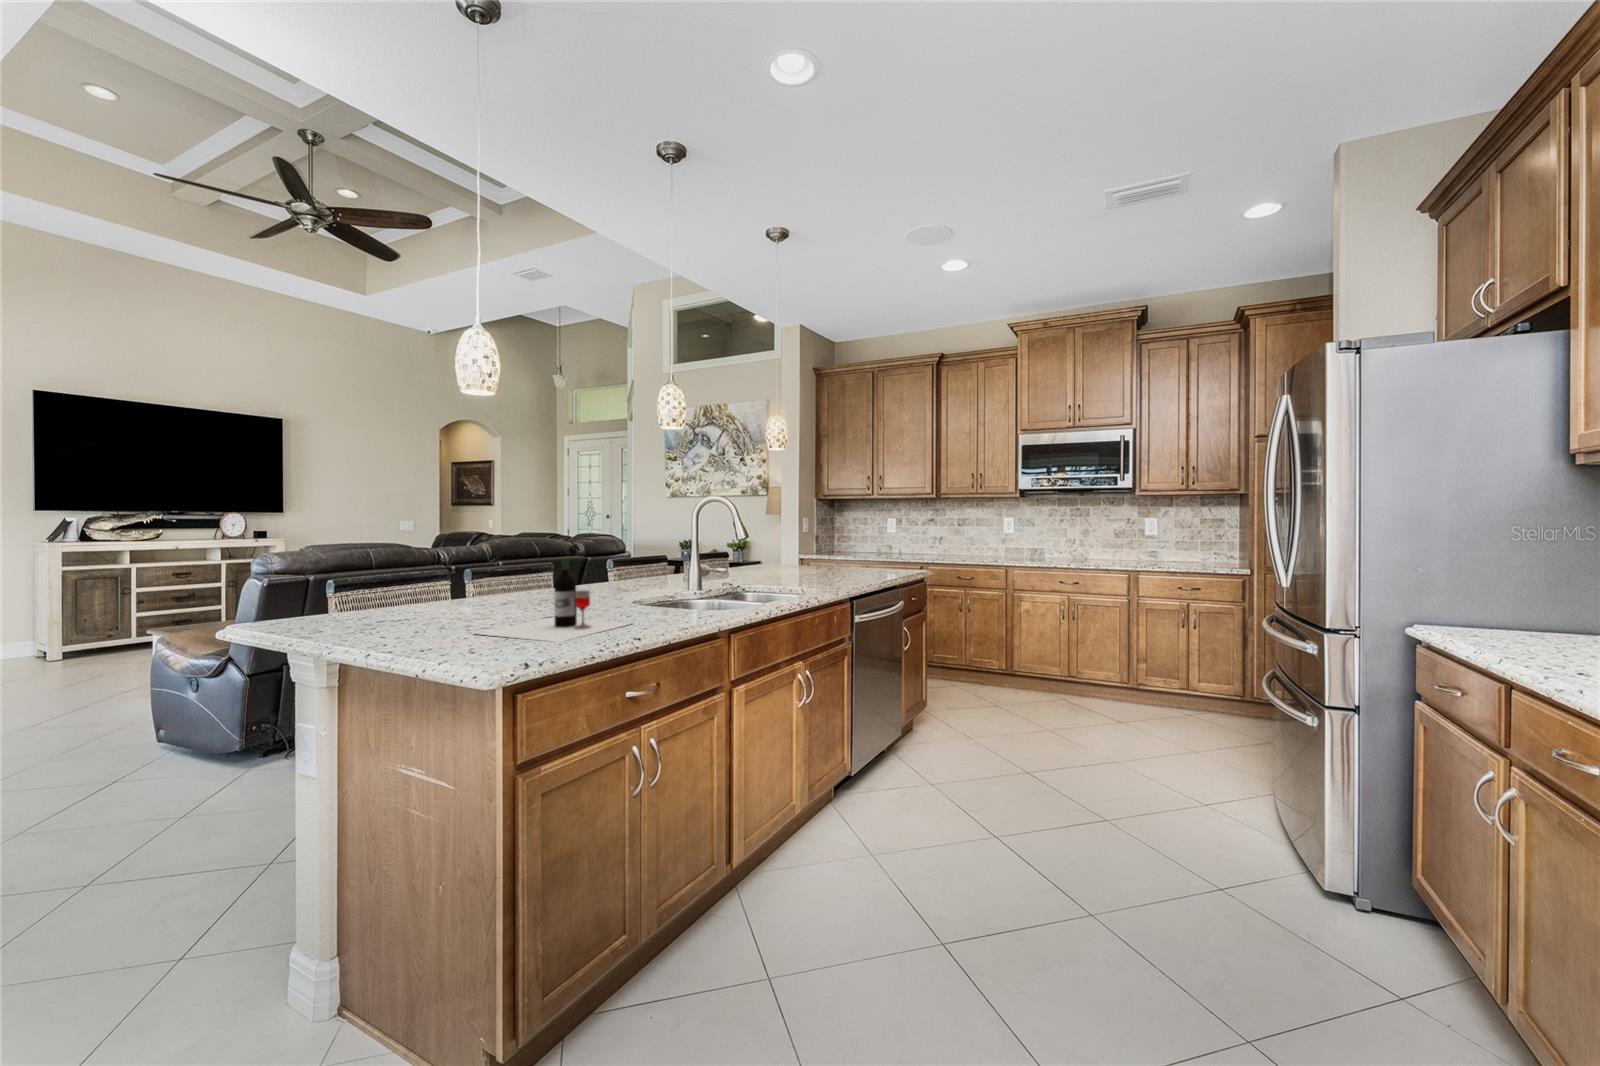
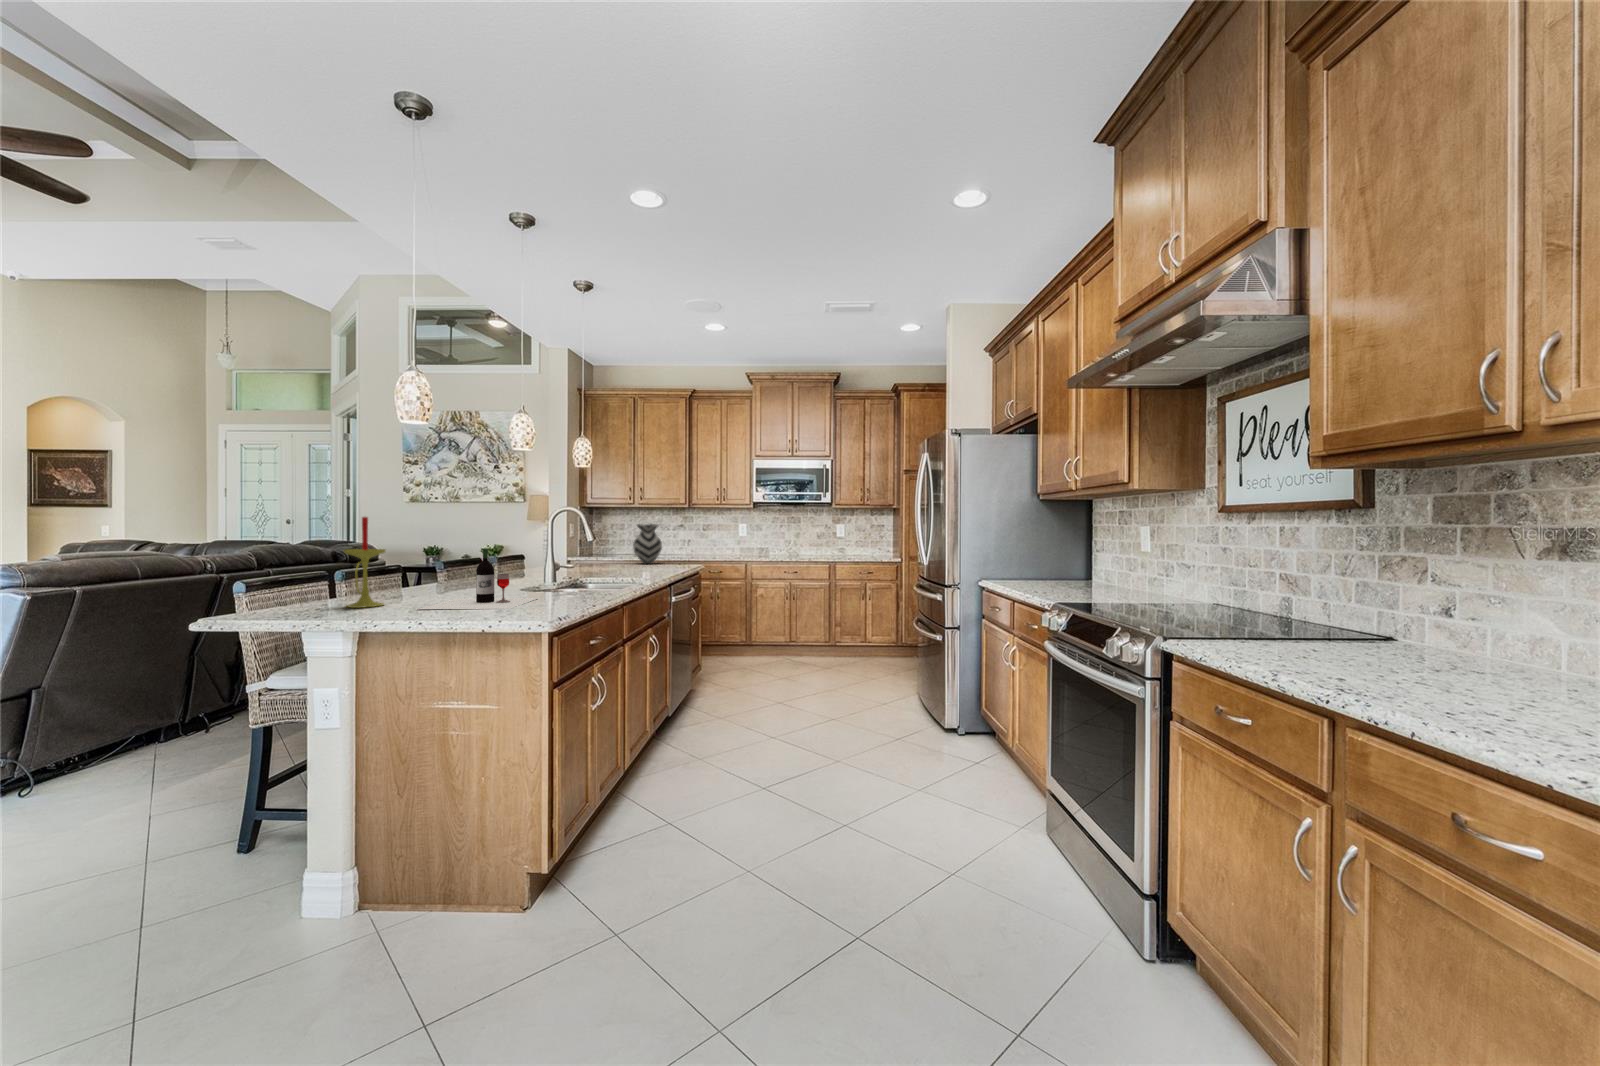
candle: none [425,514,473,625] -> present [344,517,385,608]
vase: none [855,520,889,568] -> present [633,524,662,564]

